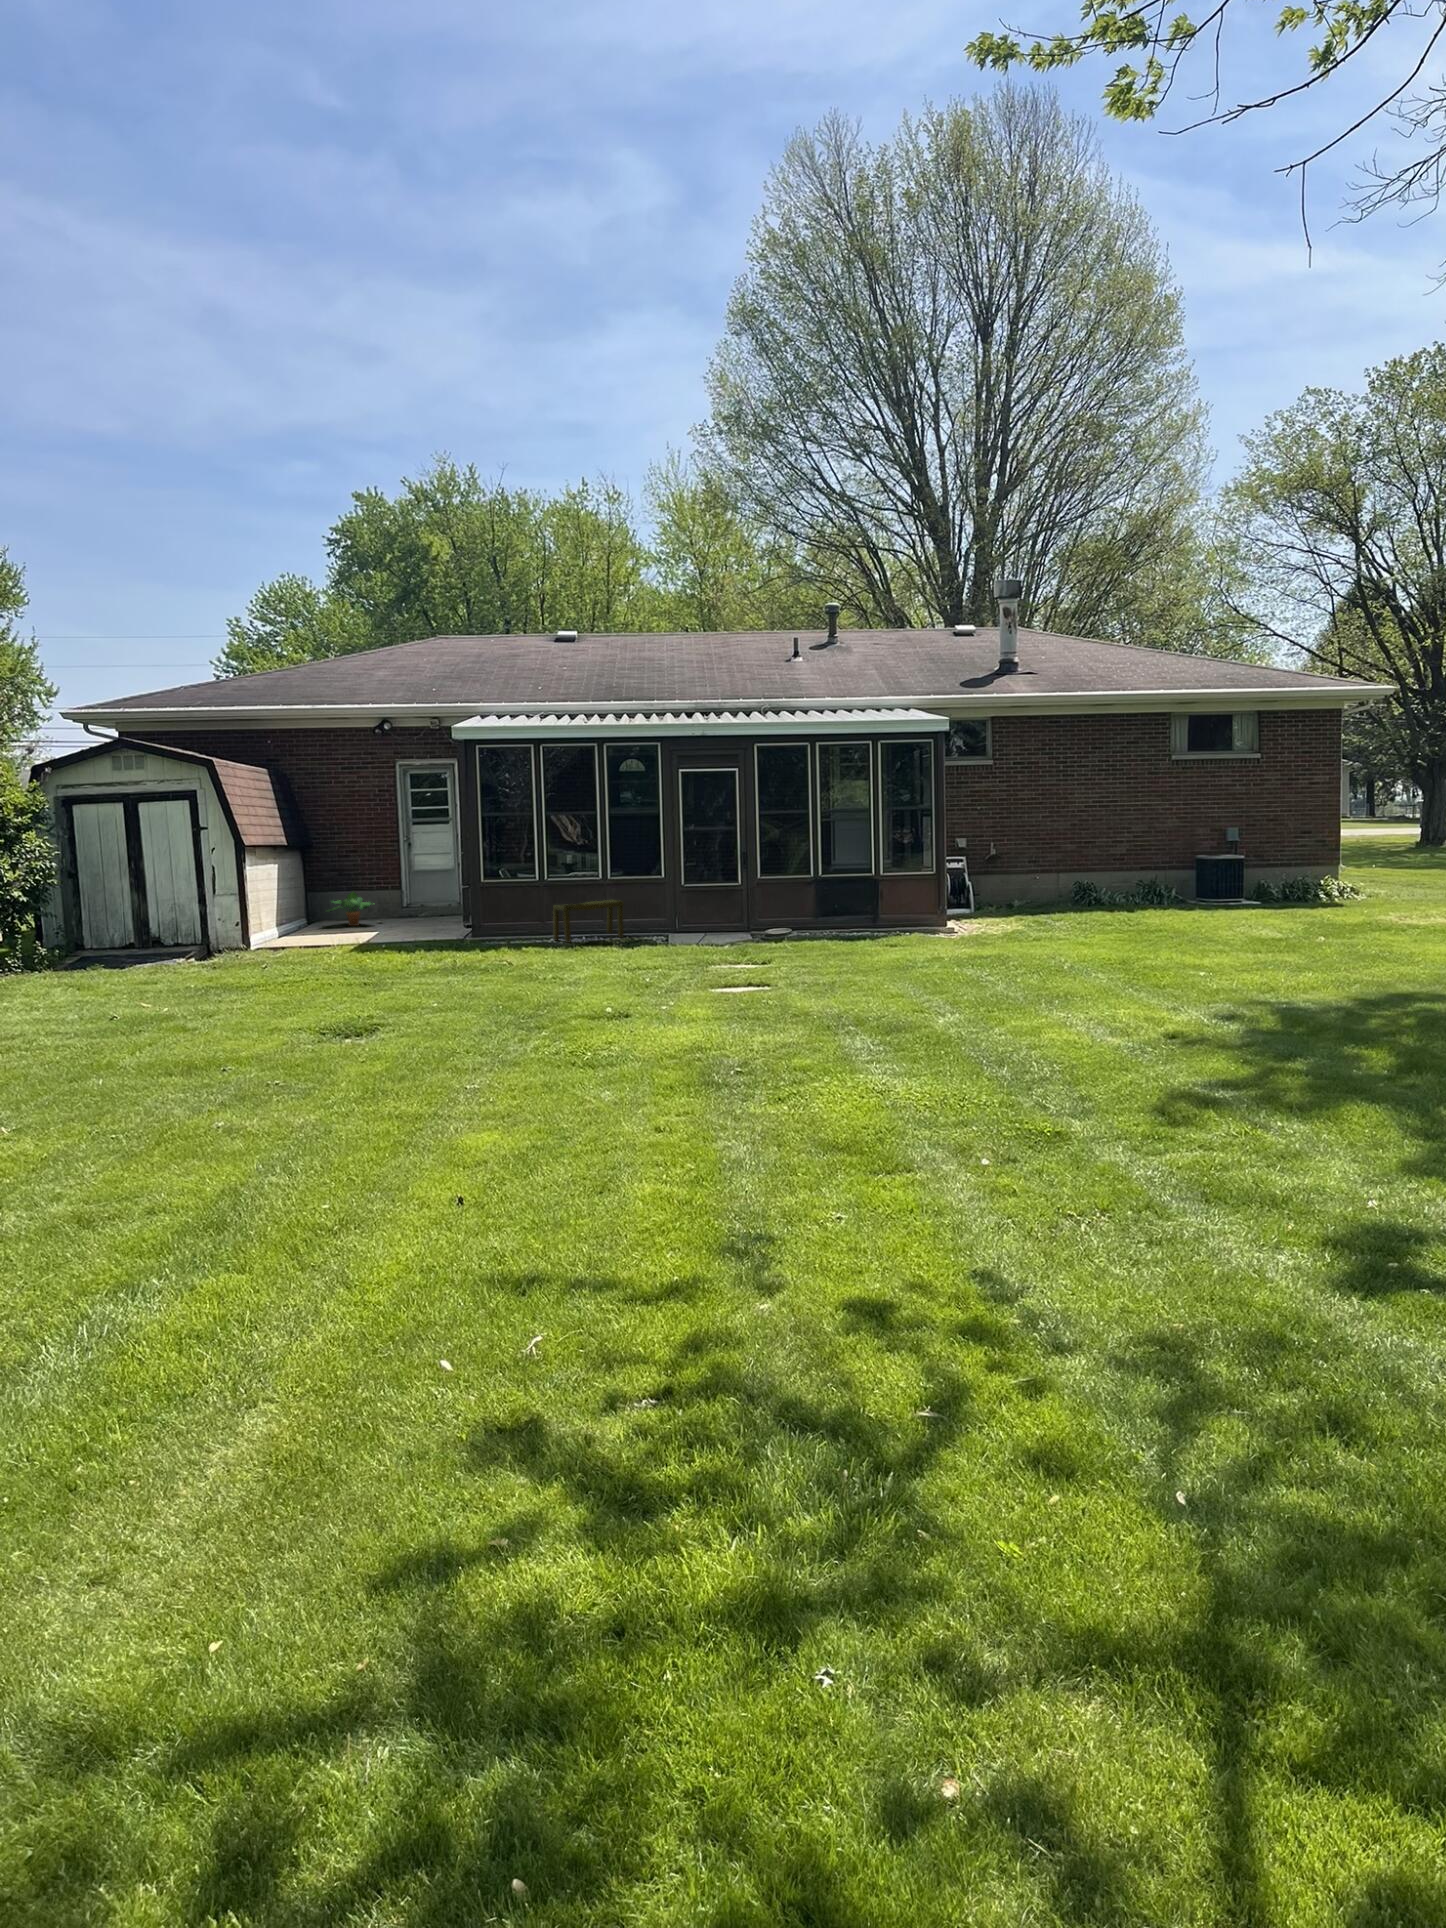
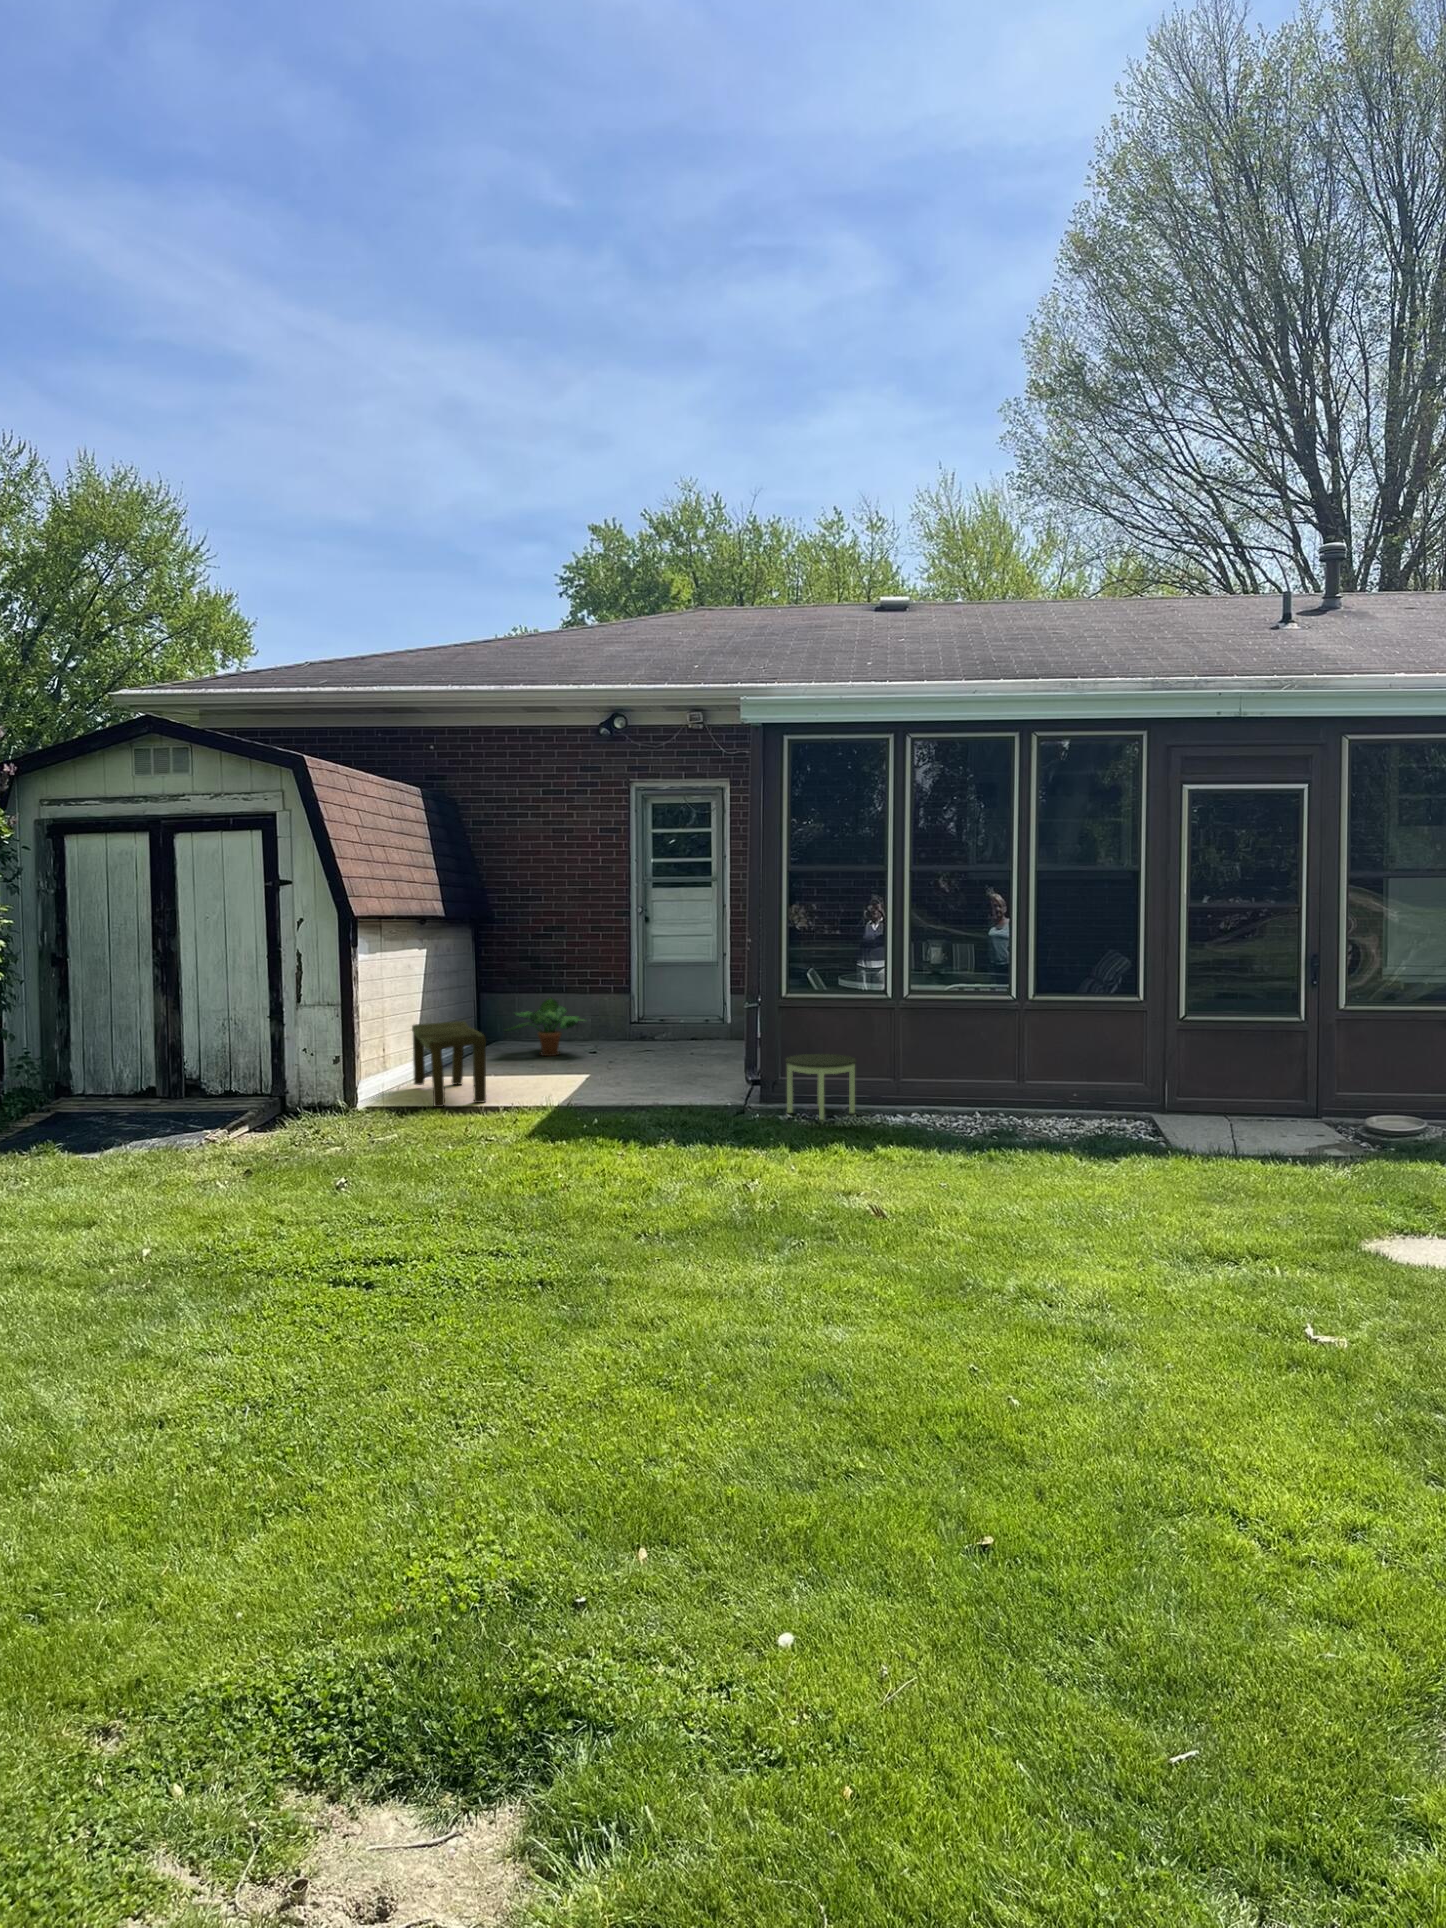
bench: present [553,899,624,943] -> present [412,1021,486,1107]
round table: none [483,911,520,942] -> present [785,1054,856,1120]

